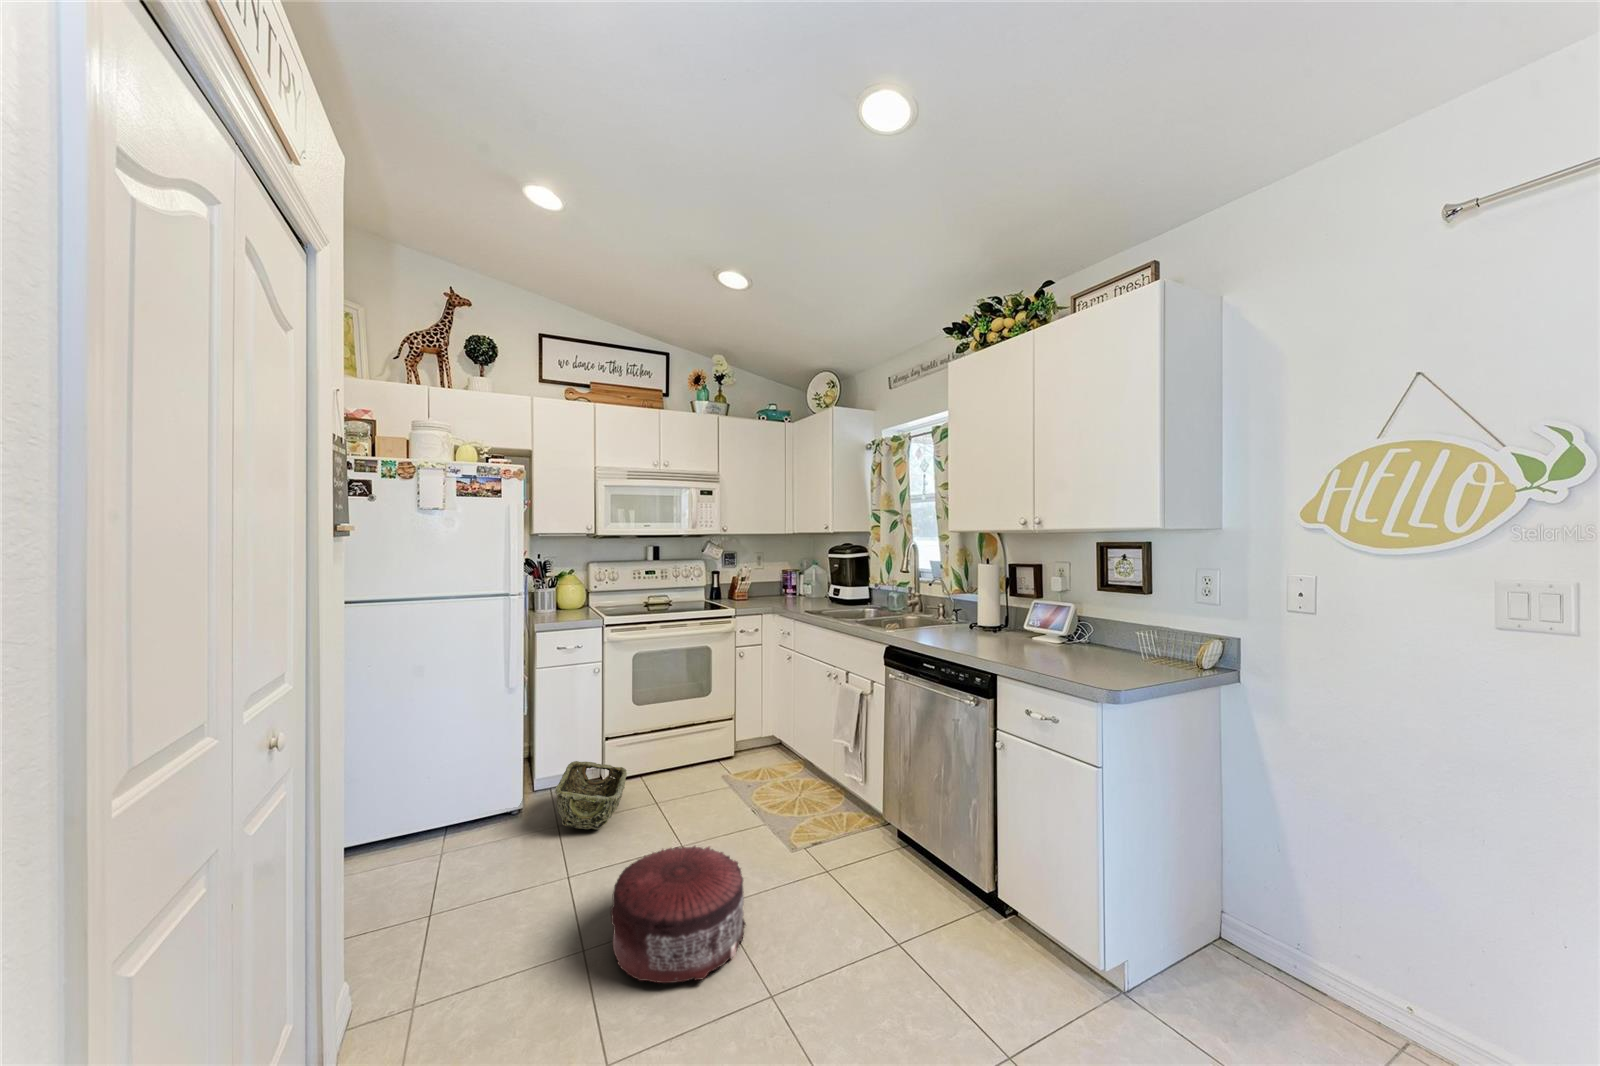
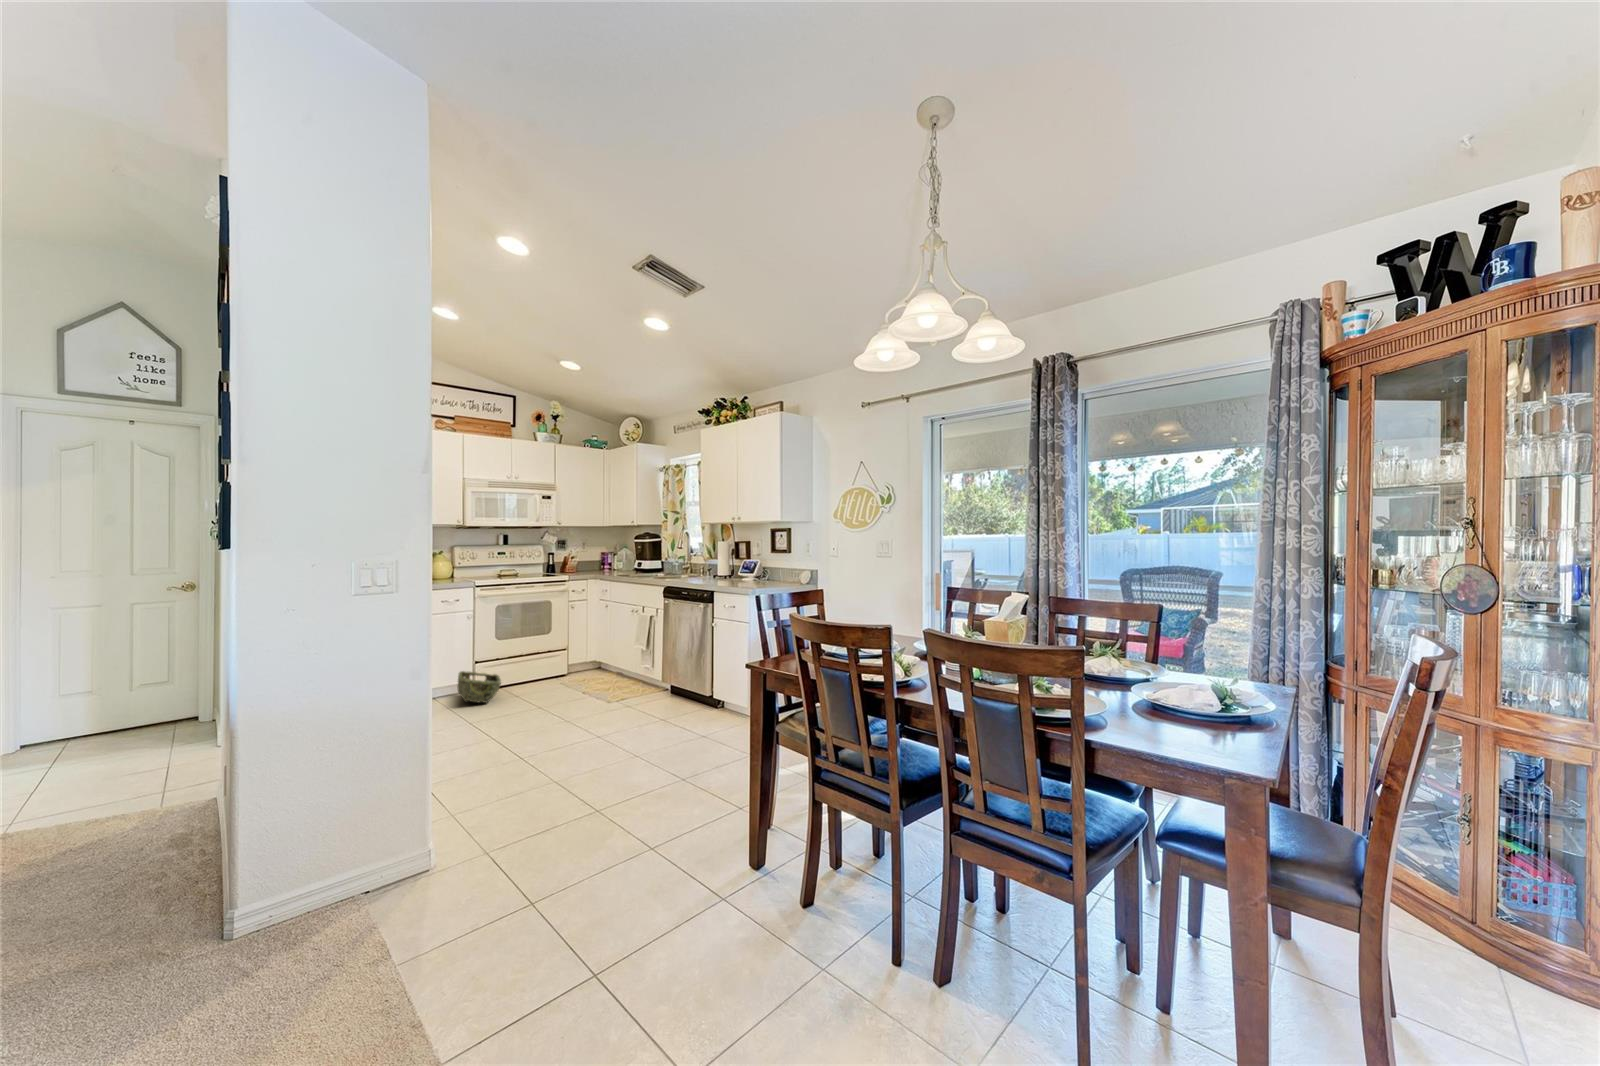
pouf: present [611,846,746,983] -> none [517,687,587,731]

